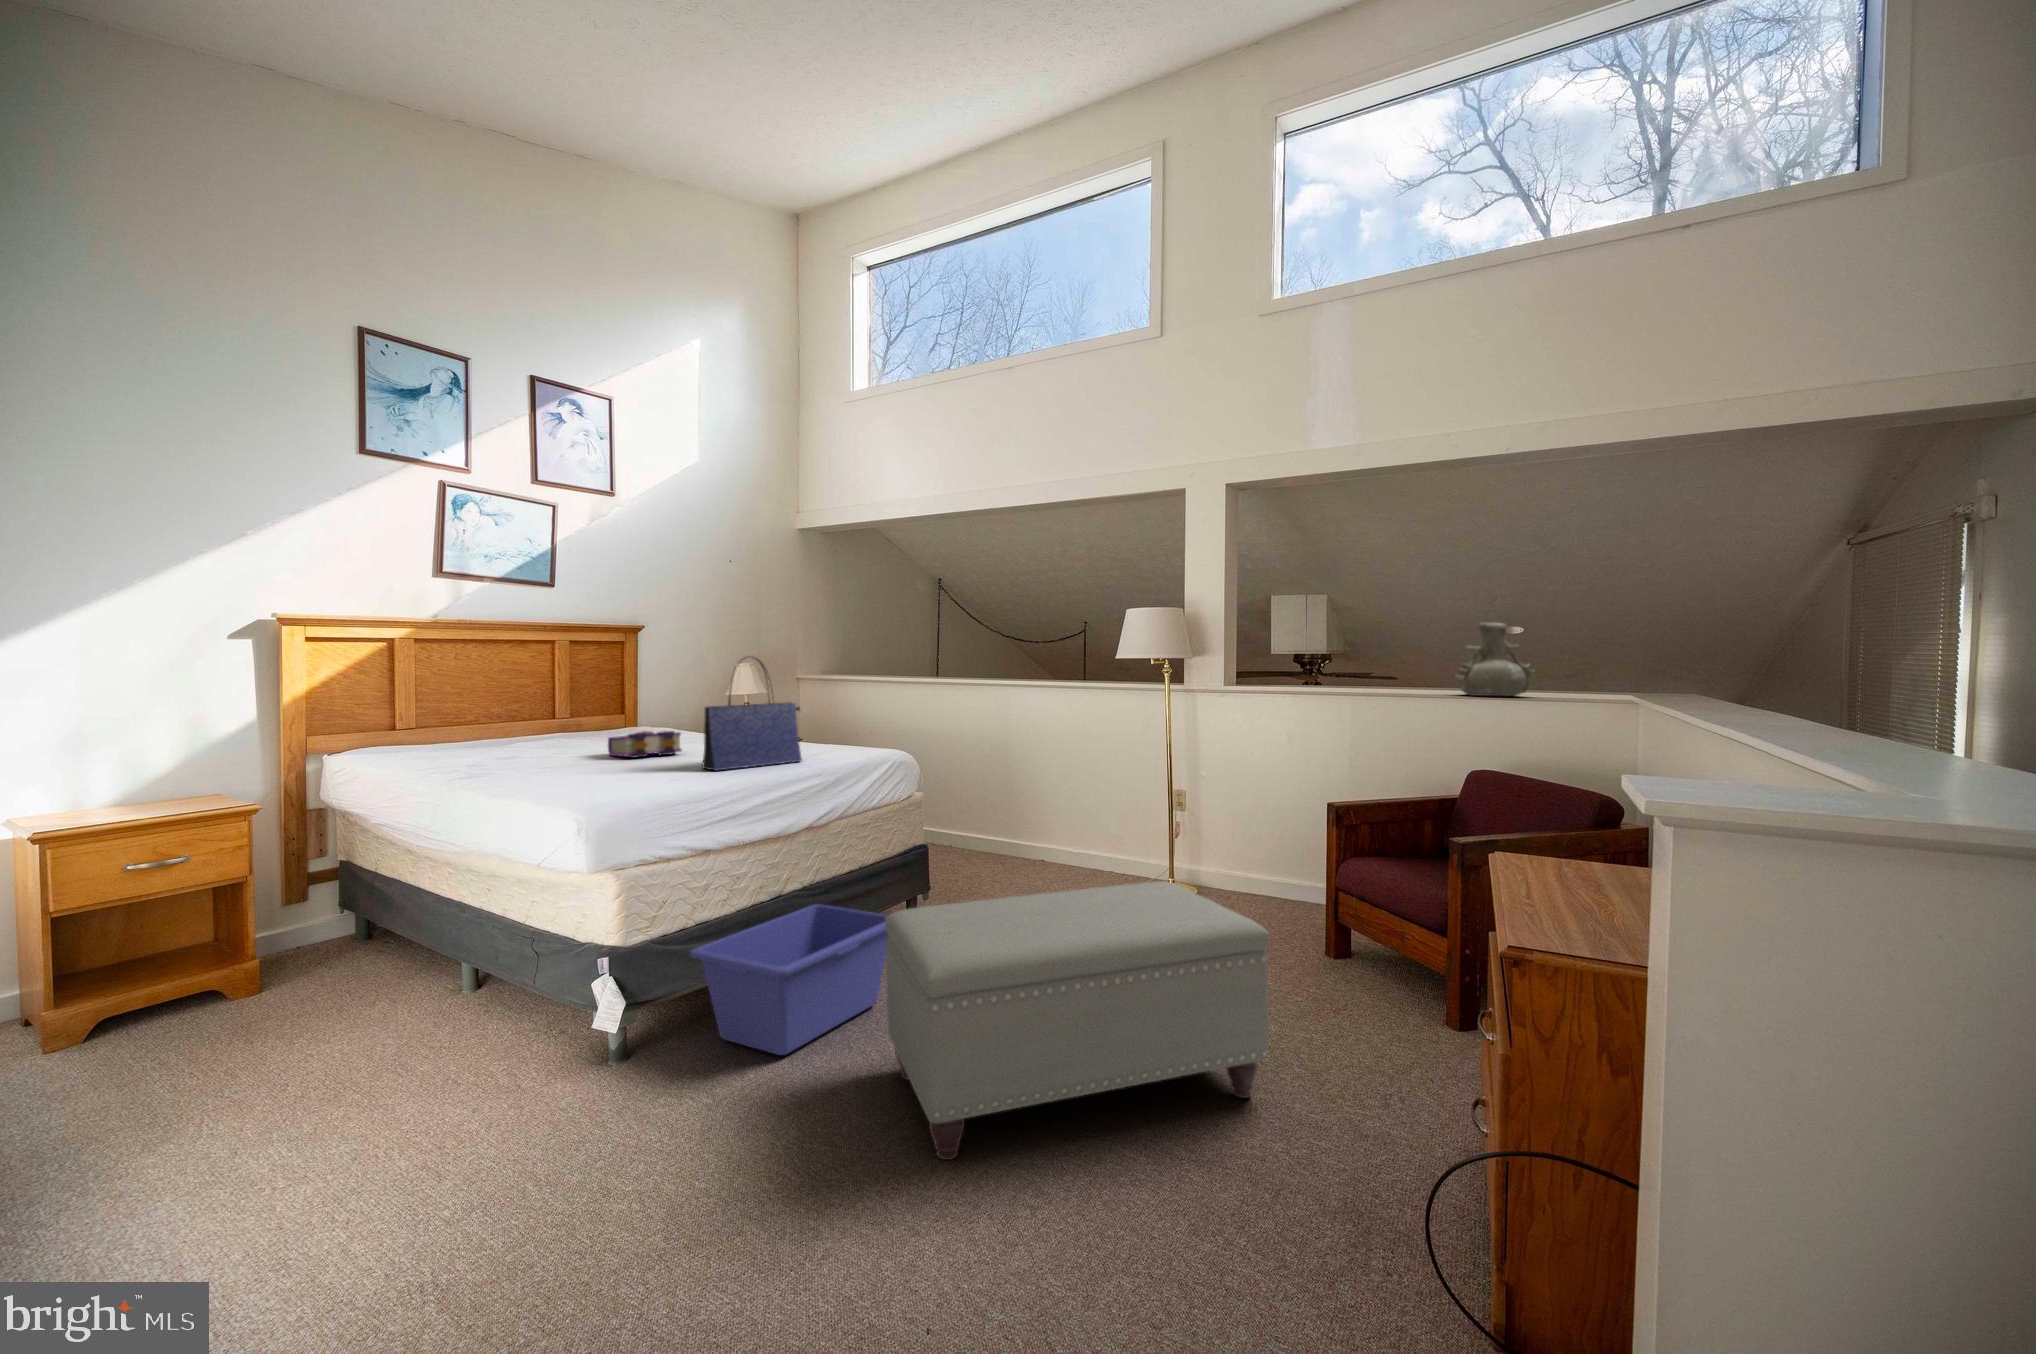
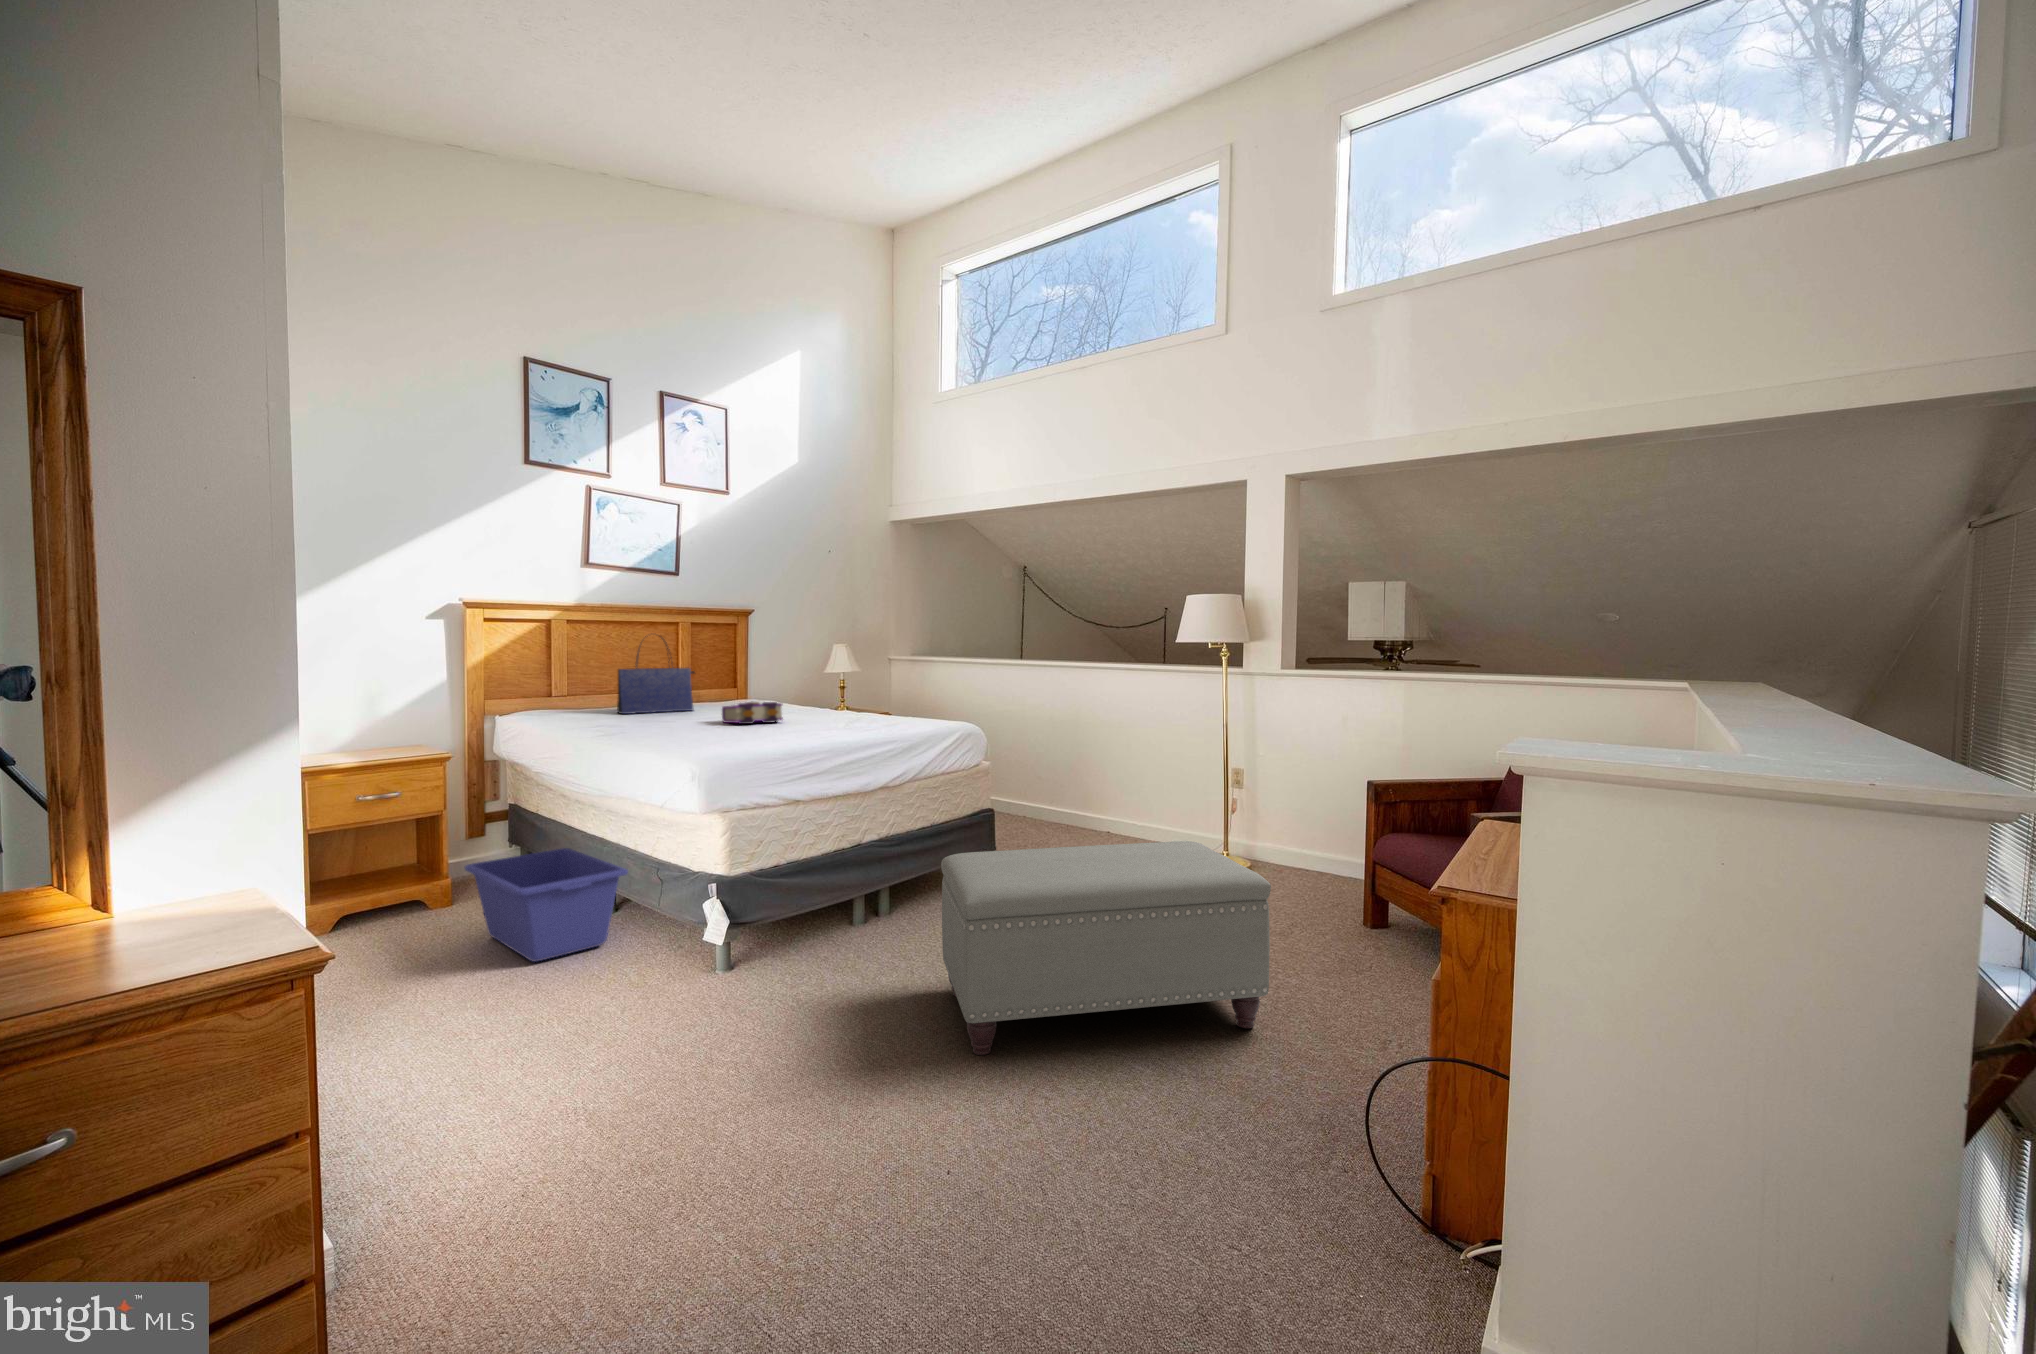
vase: present [1456,623,1534,696] -> none [1504,611,1586,682]
tote bag: present [702,656,802,771] -> present [617,636,695,714]
storage bin: present [689,904,888,1055] -> present [464,848,628,962]

